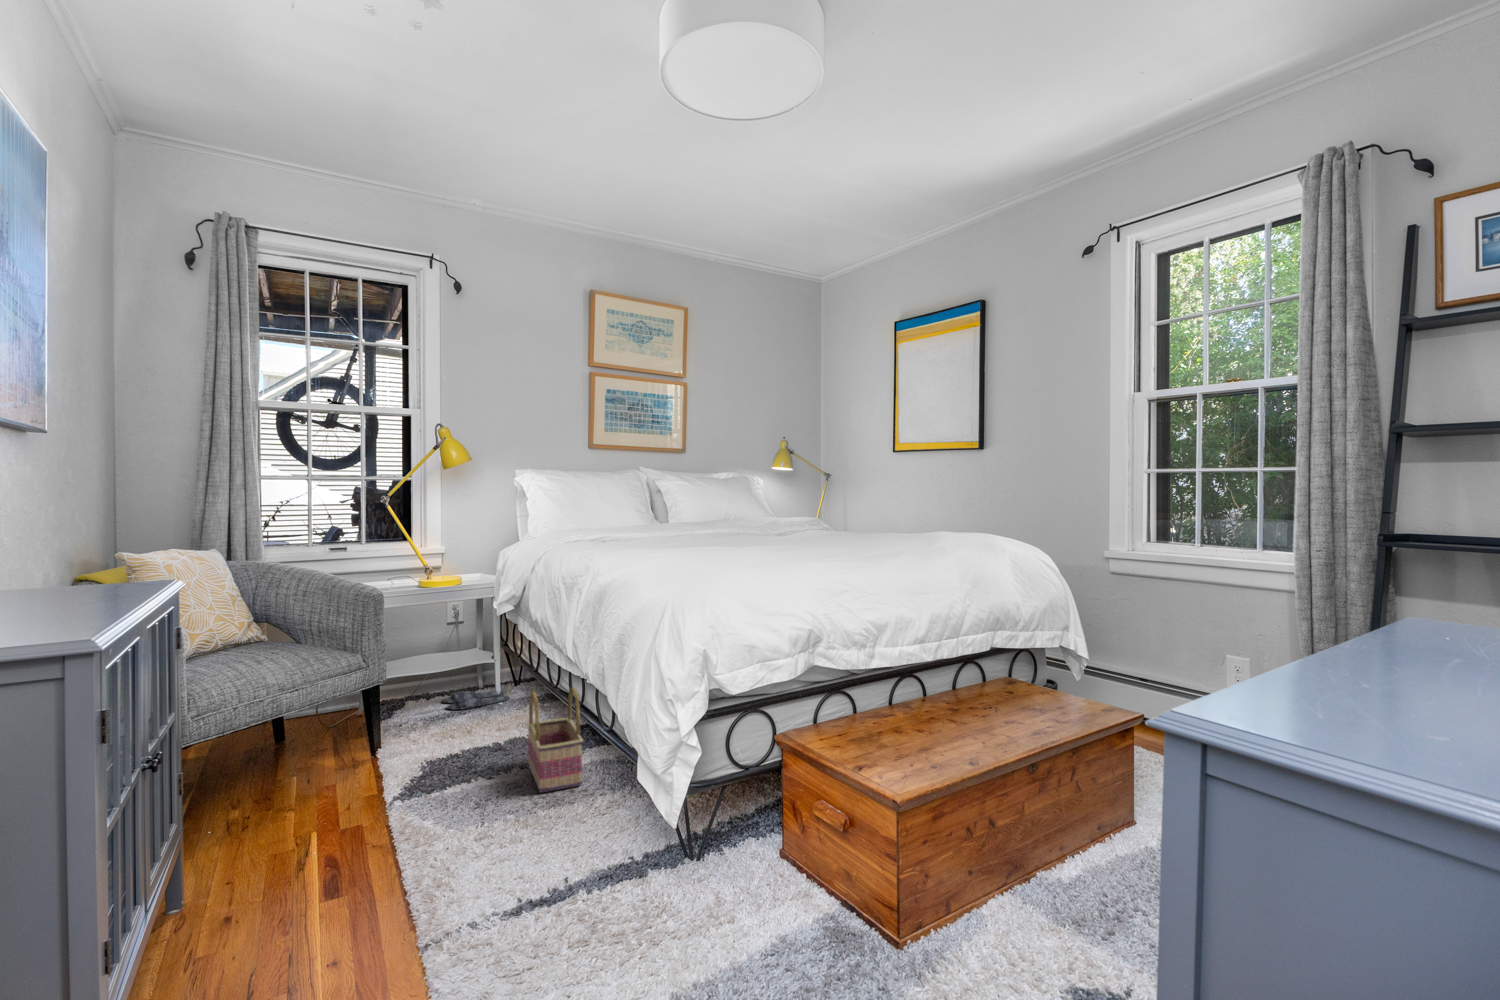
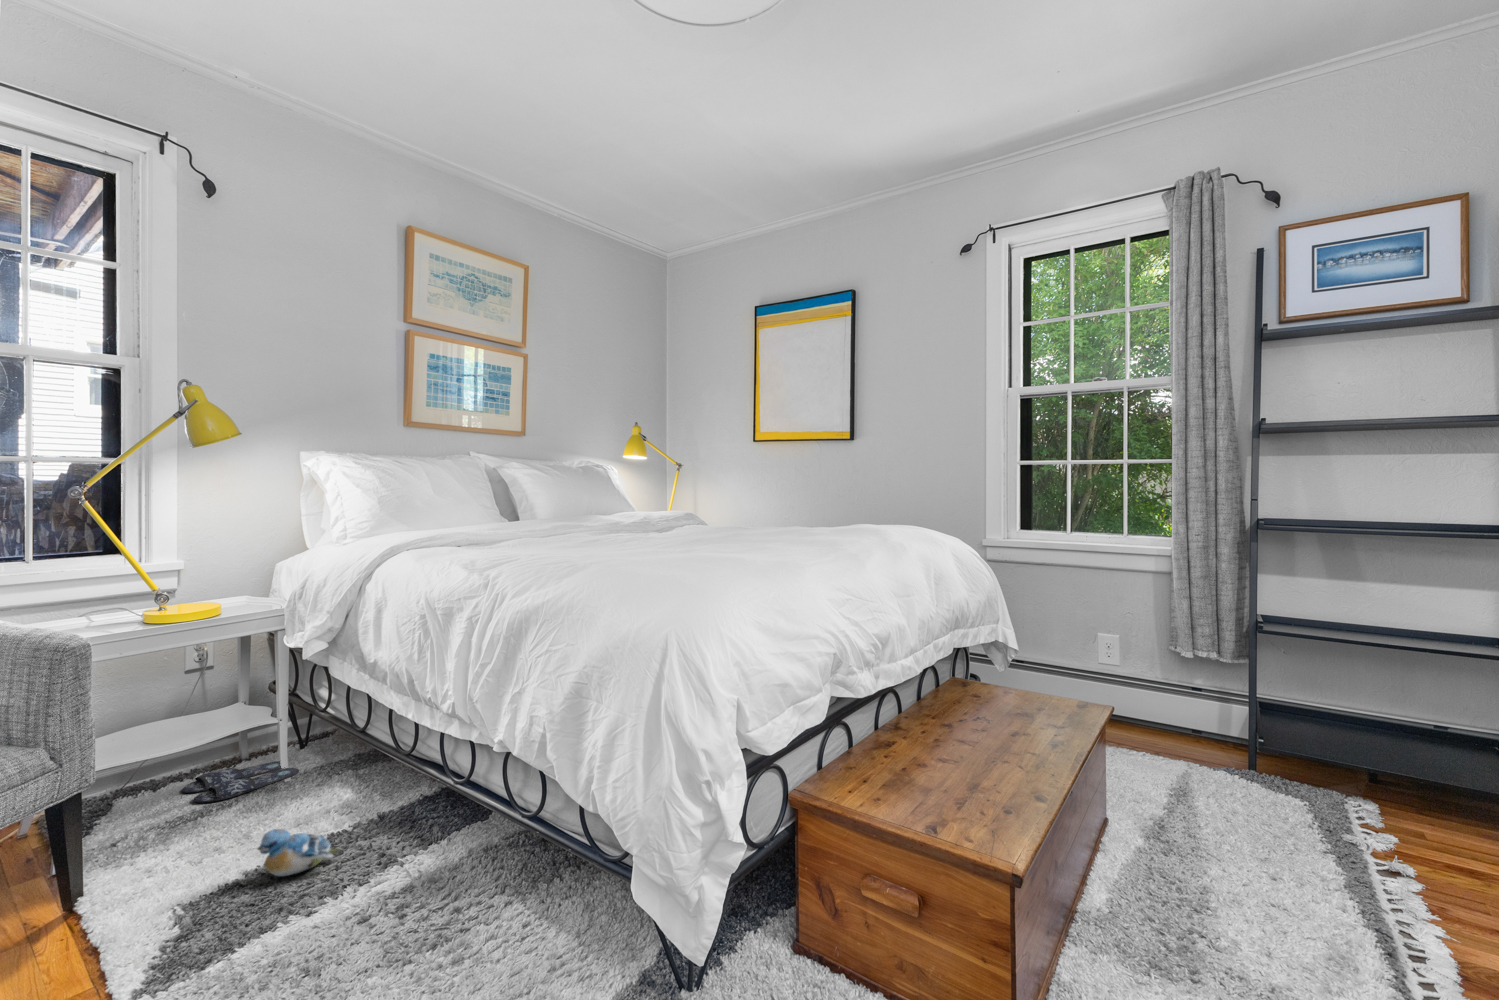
basket: present [527,687,583,792] -> none [368,755,472,924]
plush toy: none [467,724,516,756] -> present [258,829,339,876]

